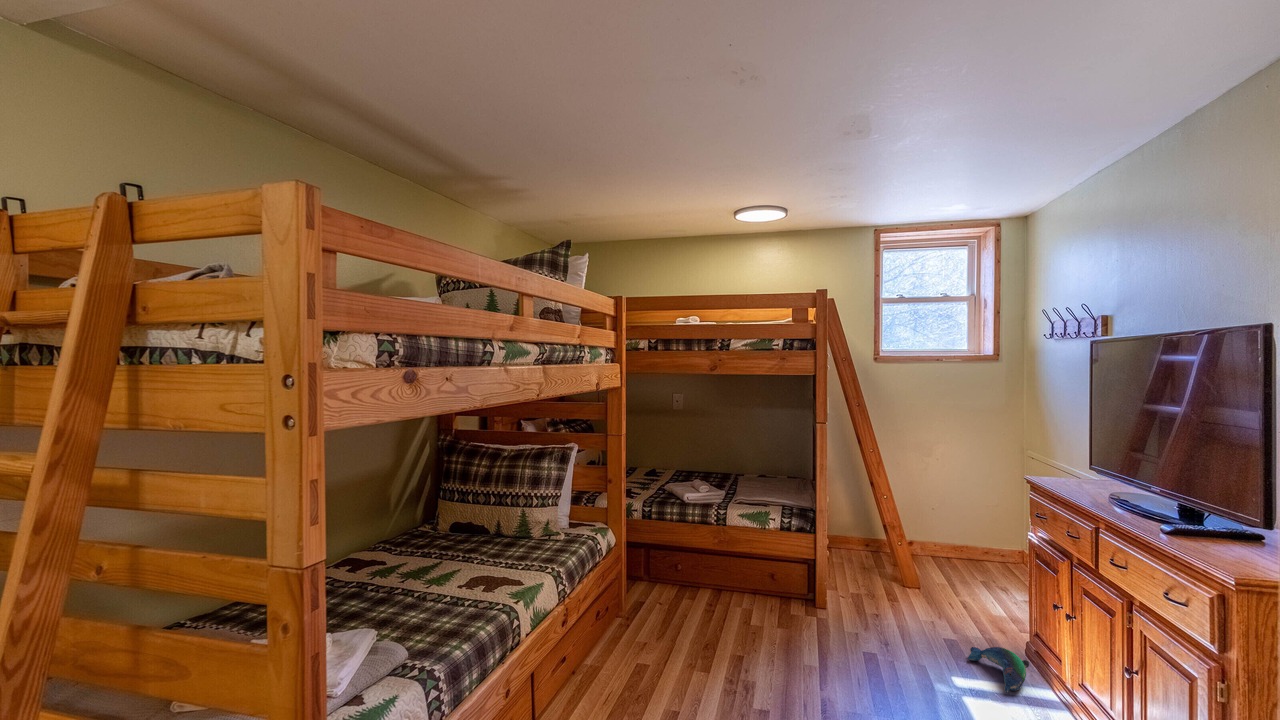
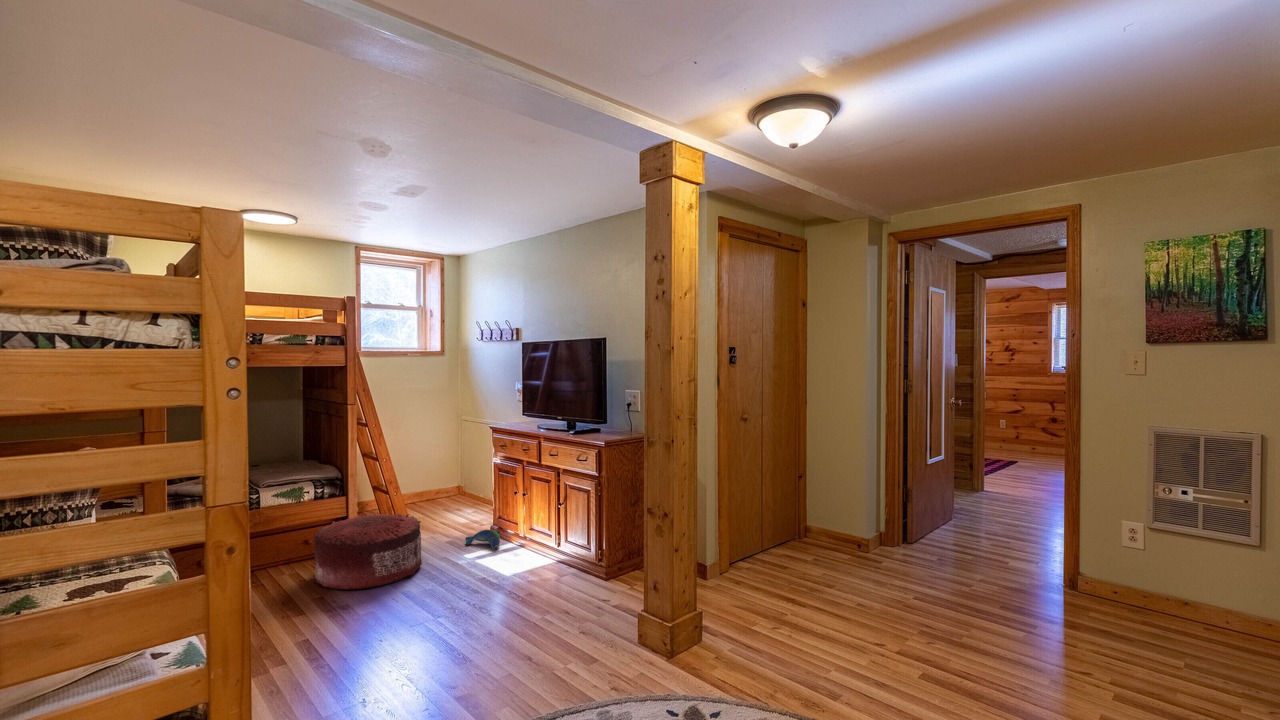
pouf: none [743,564,882,678] -> present [314,513,422,589]

